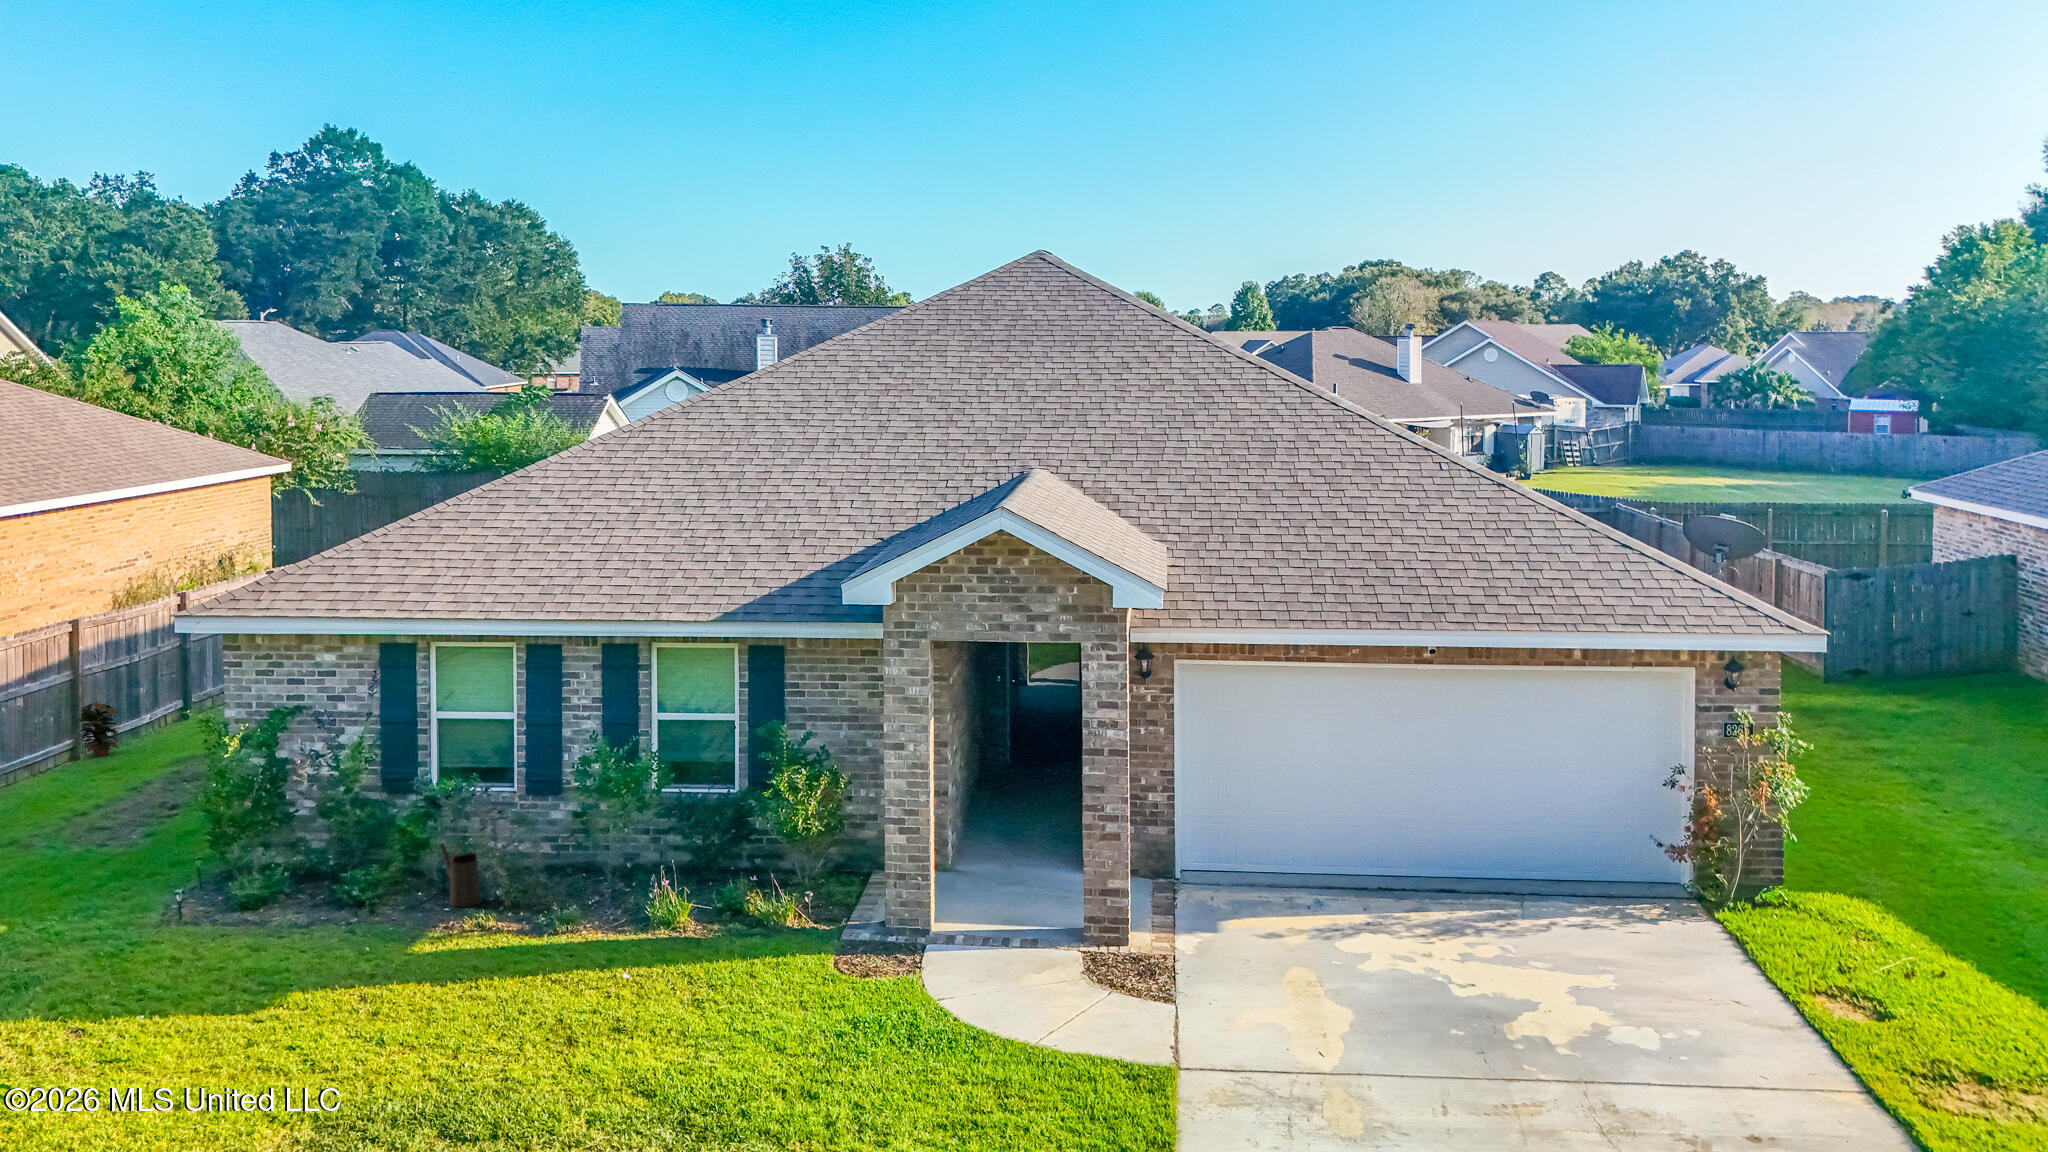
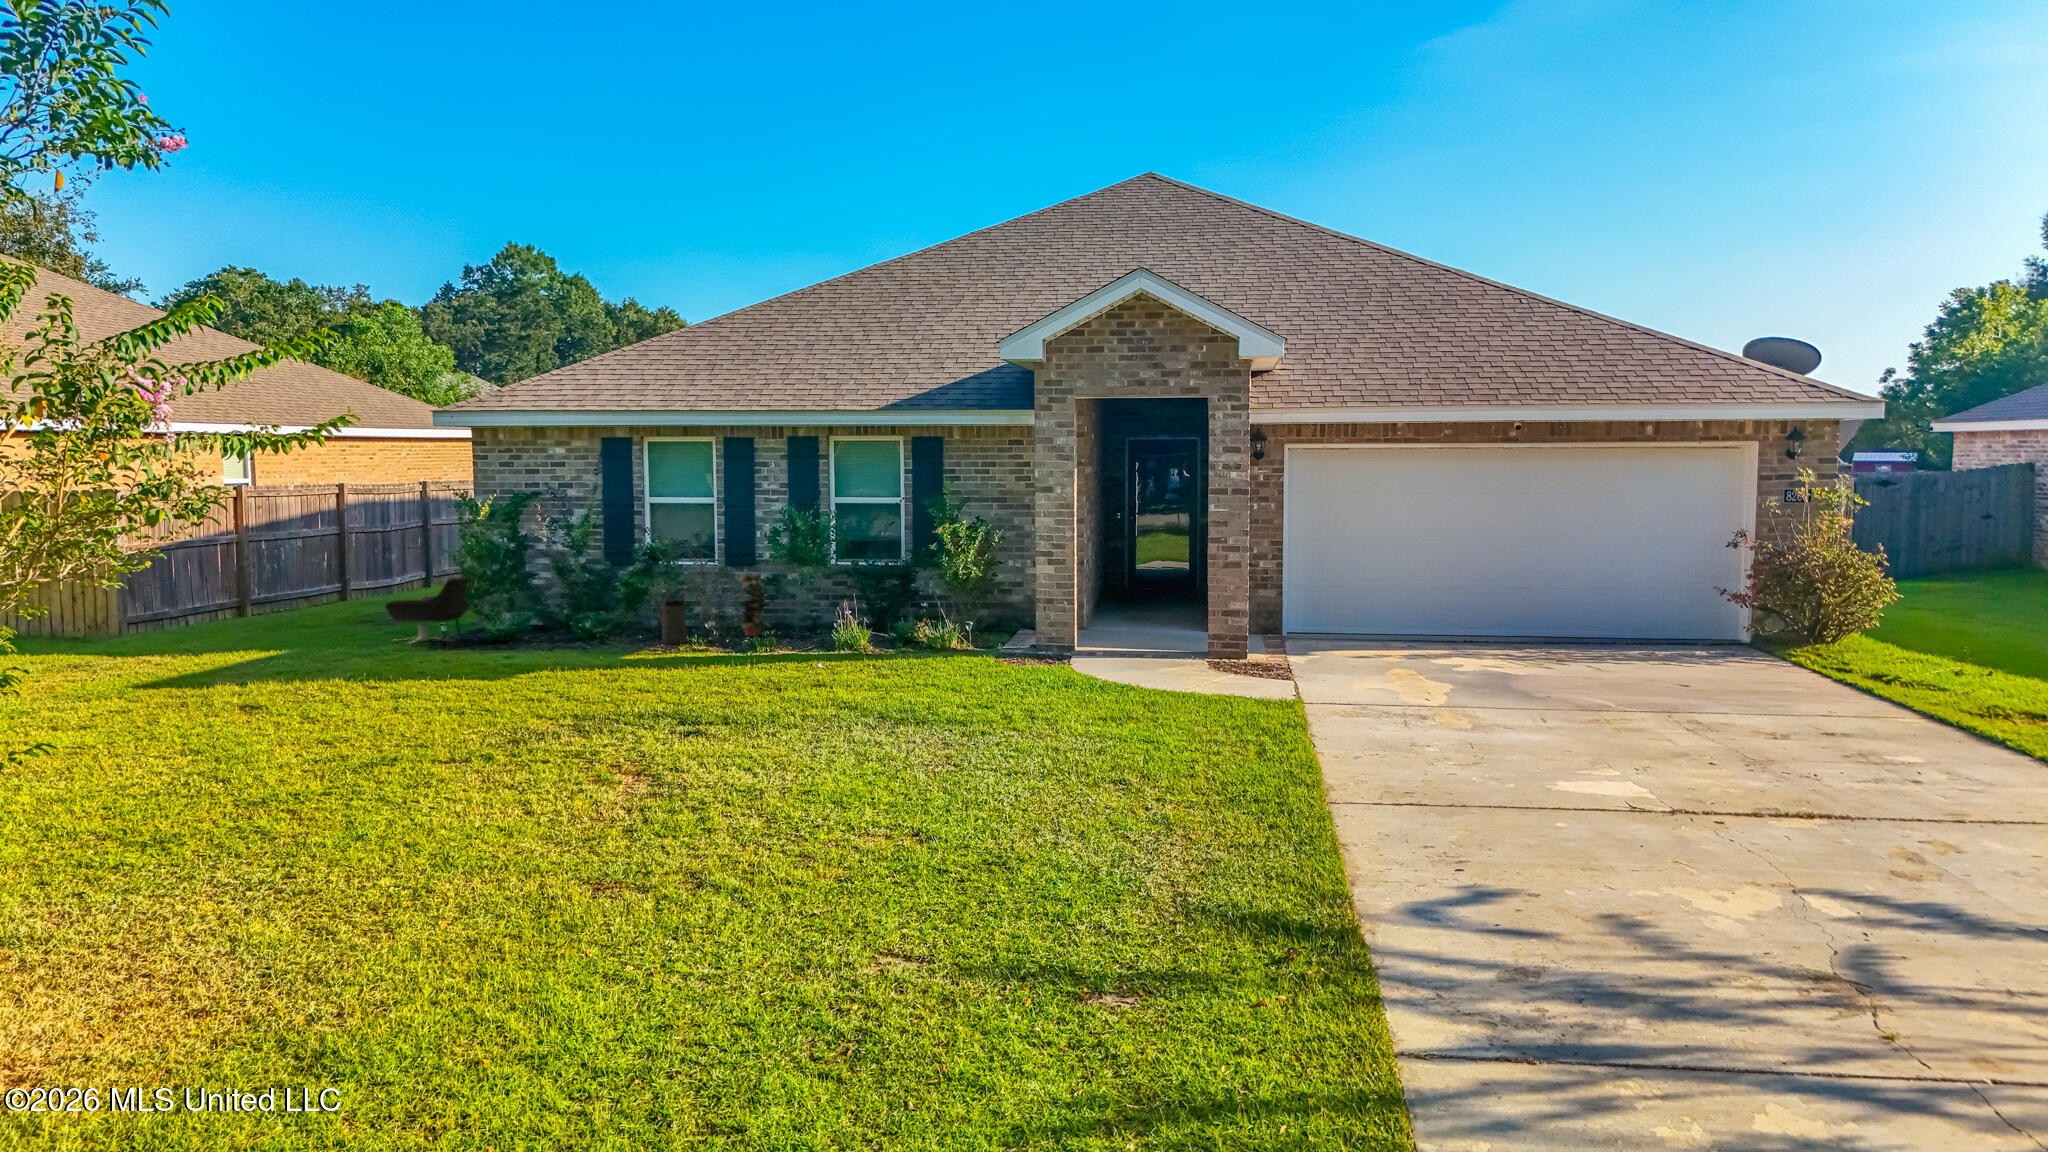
decorative plant: present [76,702,119,756] -> present [735,574,771,636]
lounge chair: none [111,818,227,910] -> present [385,577,471,643]

